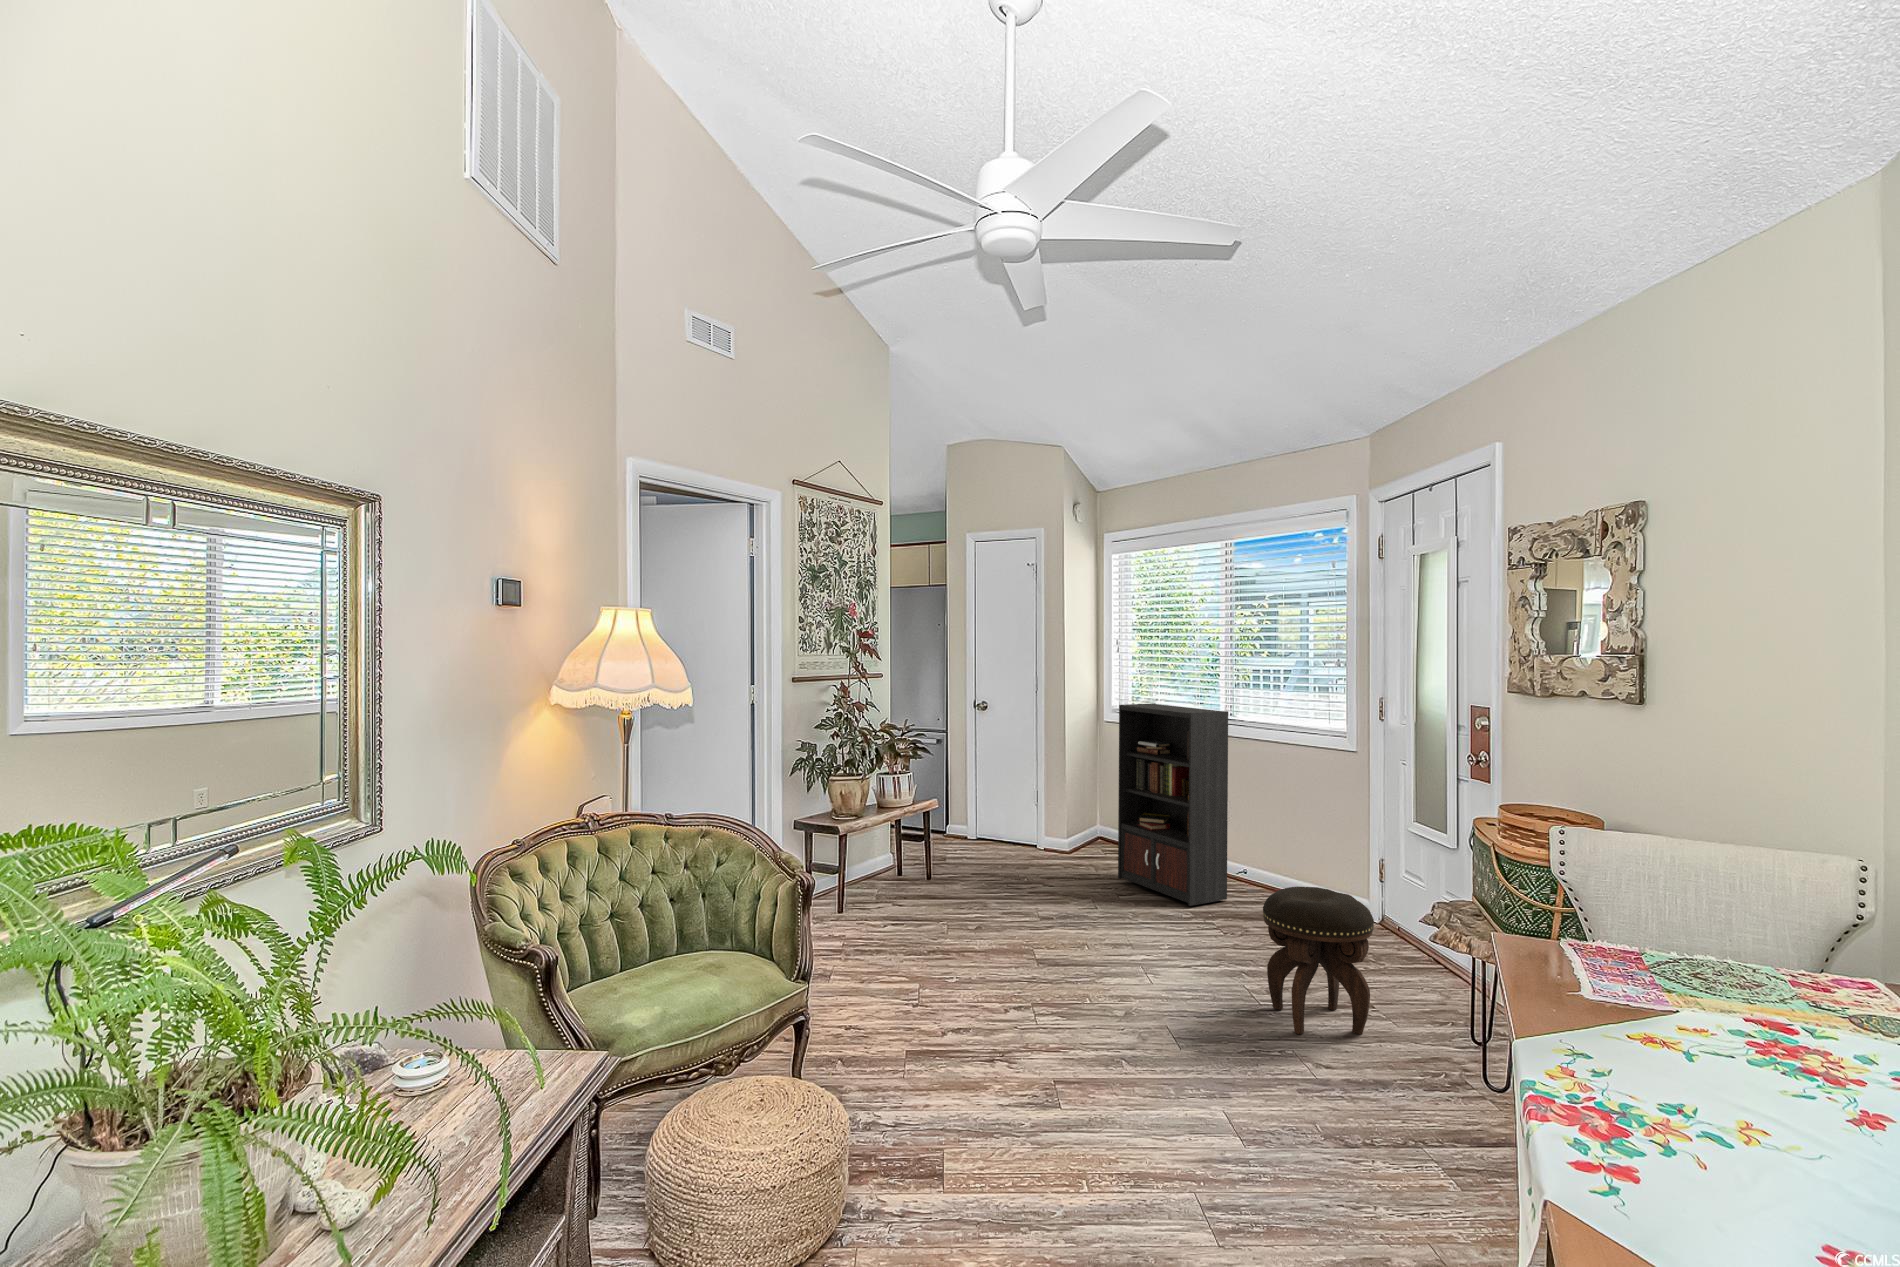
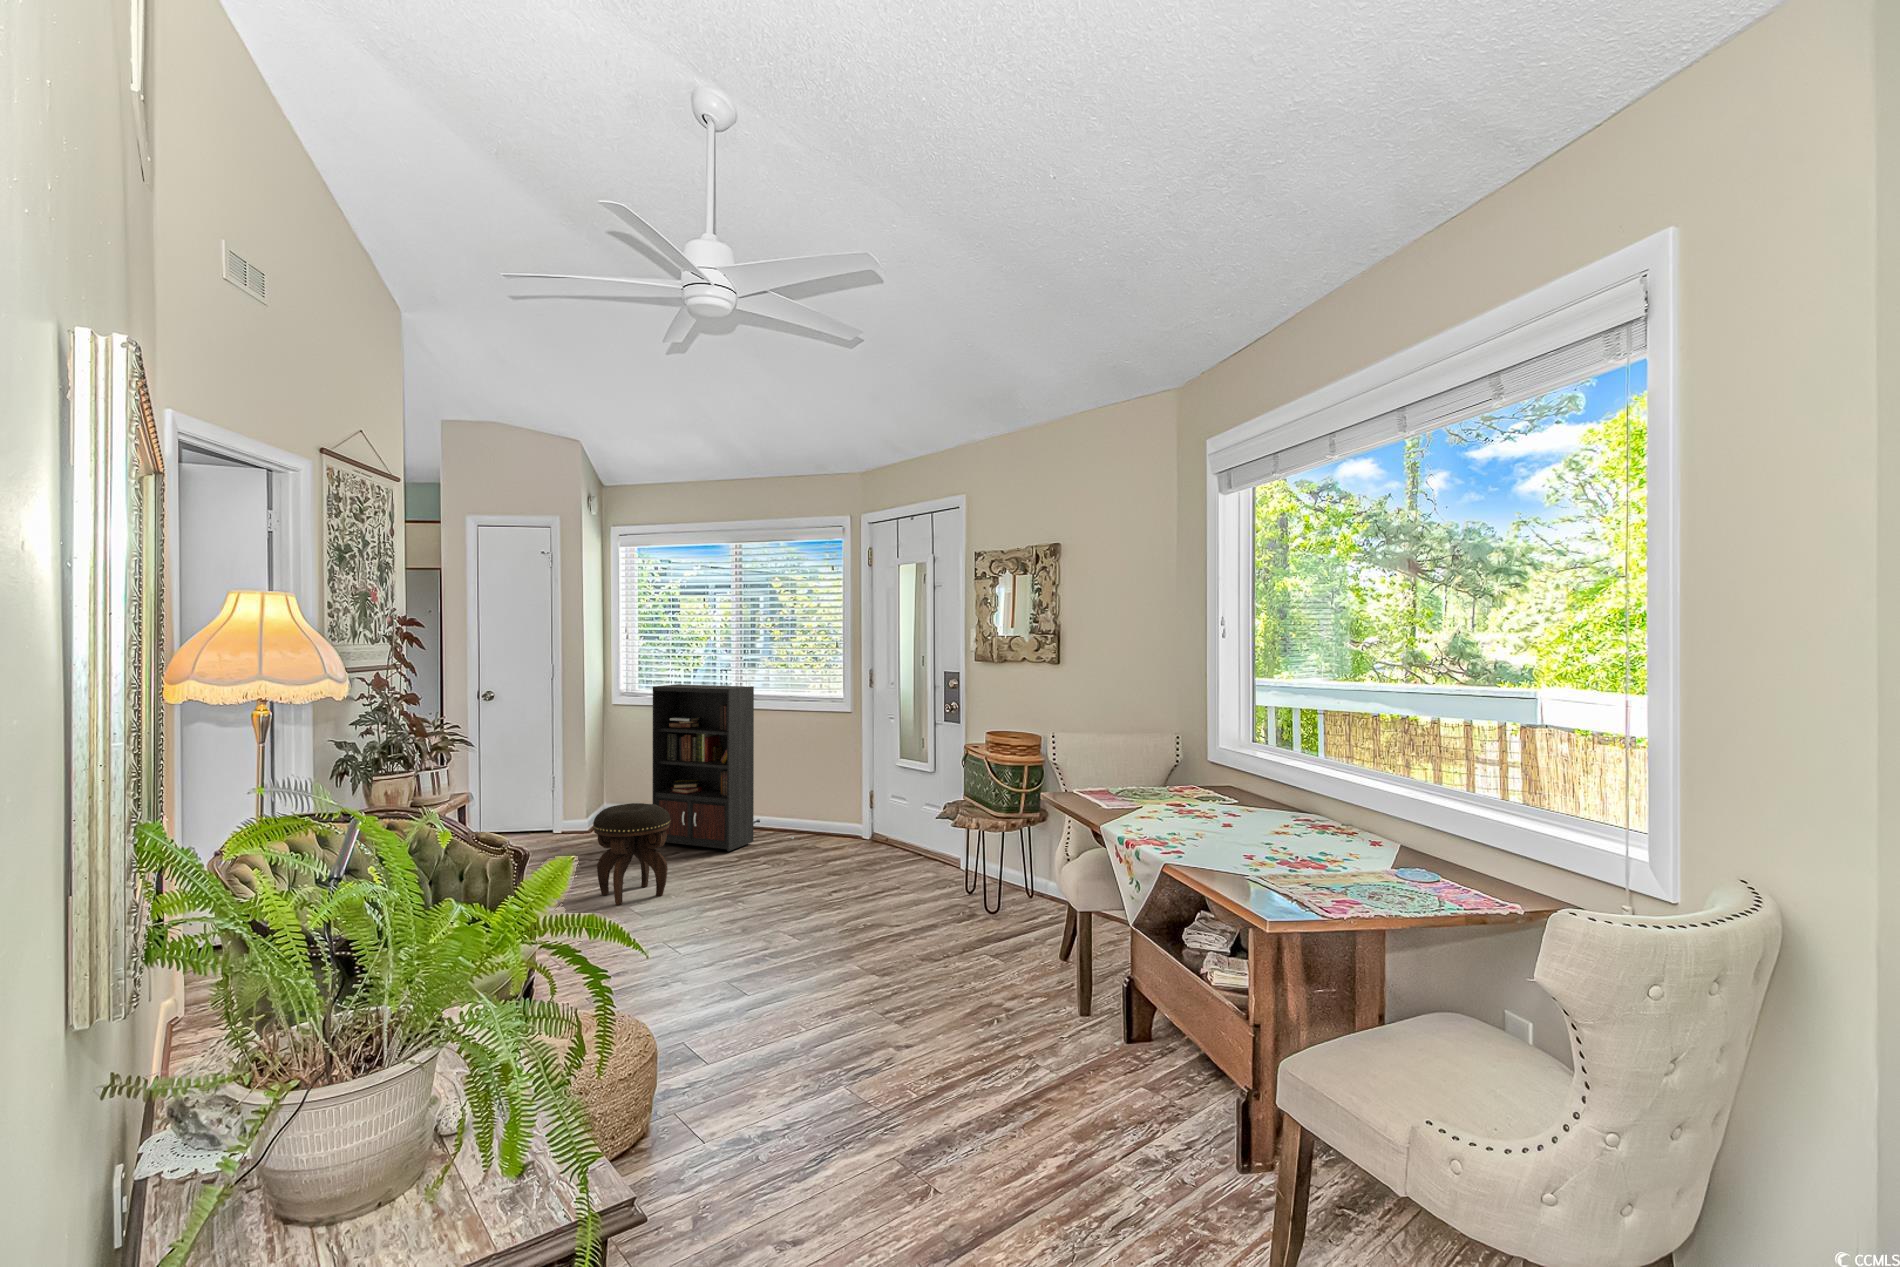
footstool: present [1263,887,1374,1035] -> present [593,803,670,905]

